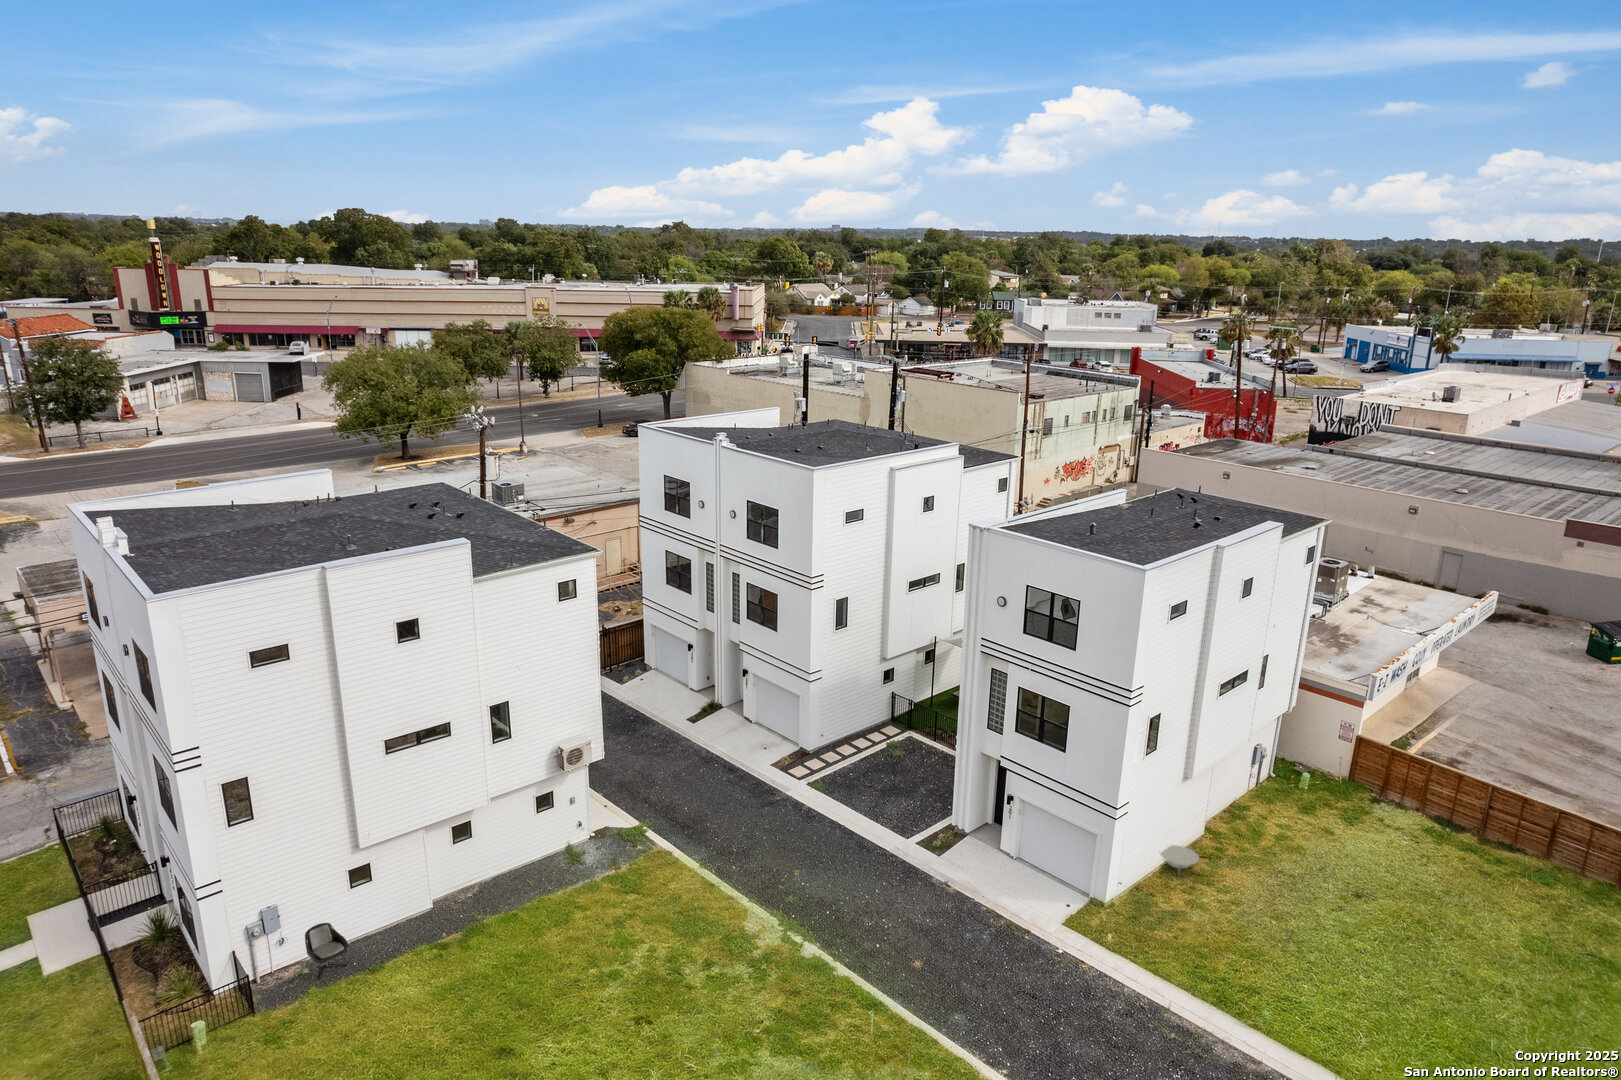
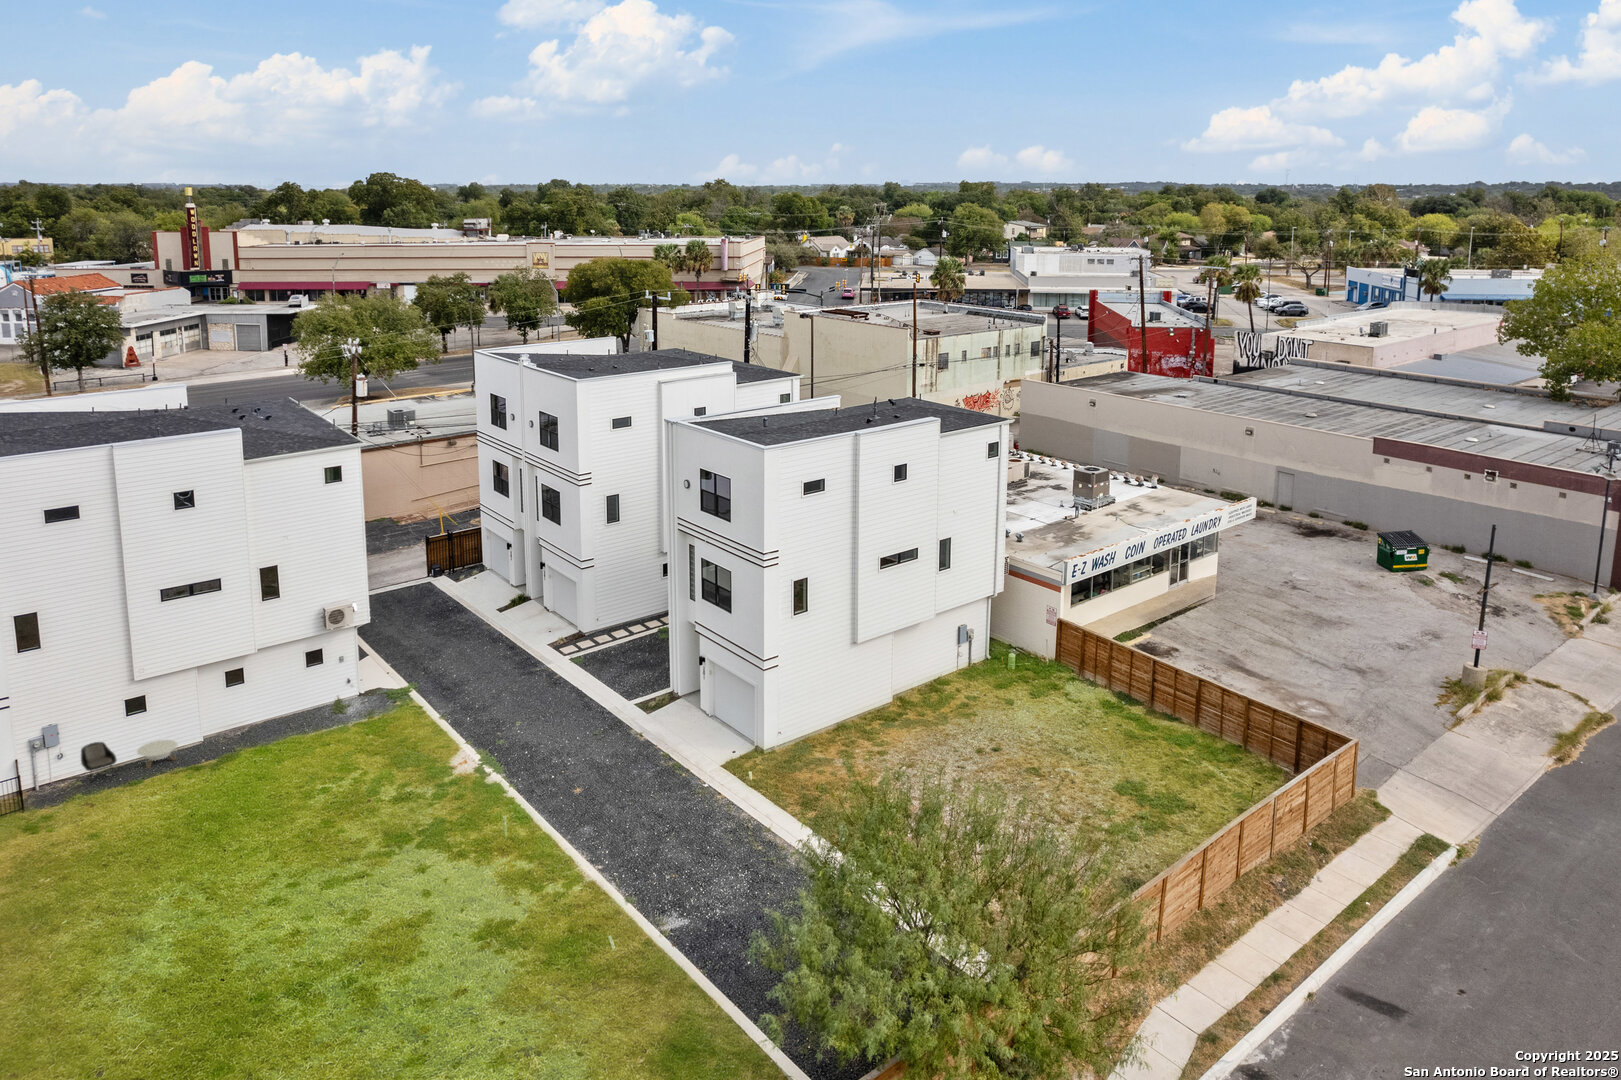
round table: present [1160,845,1199,877] -> present [137,740,178,768]

